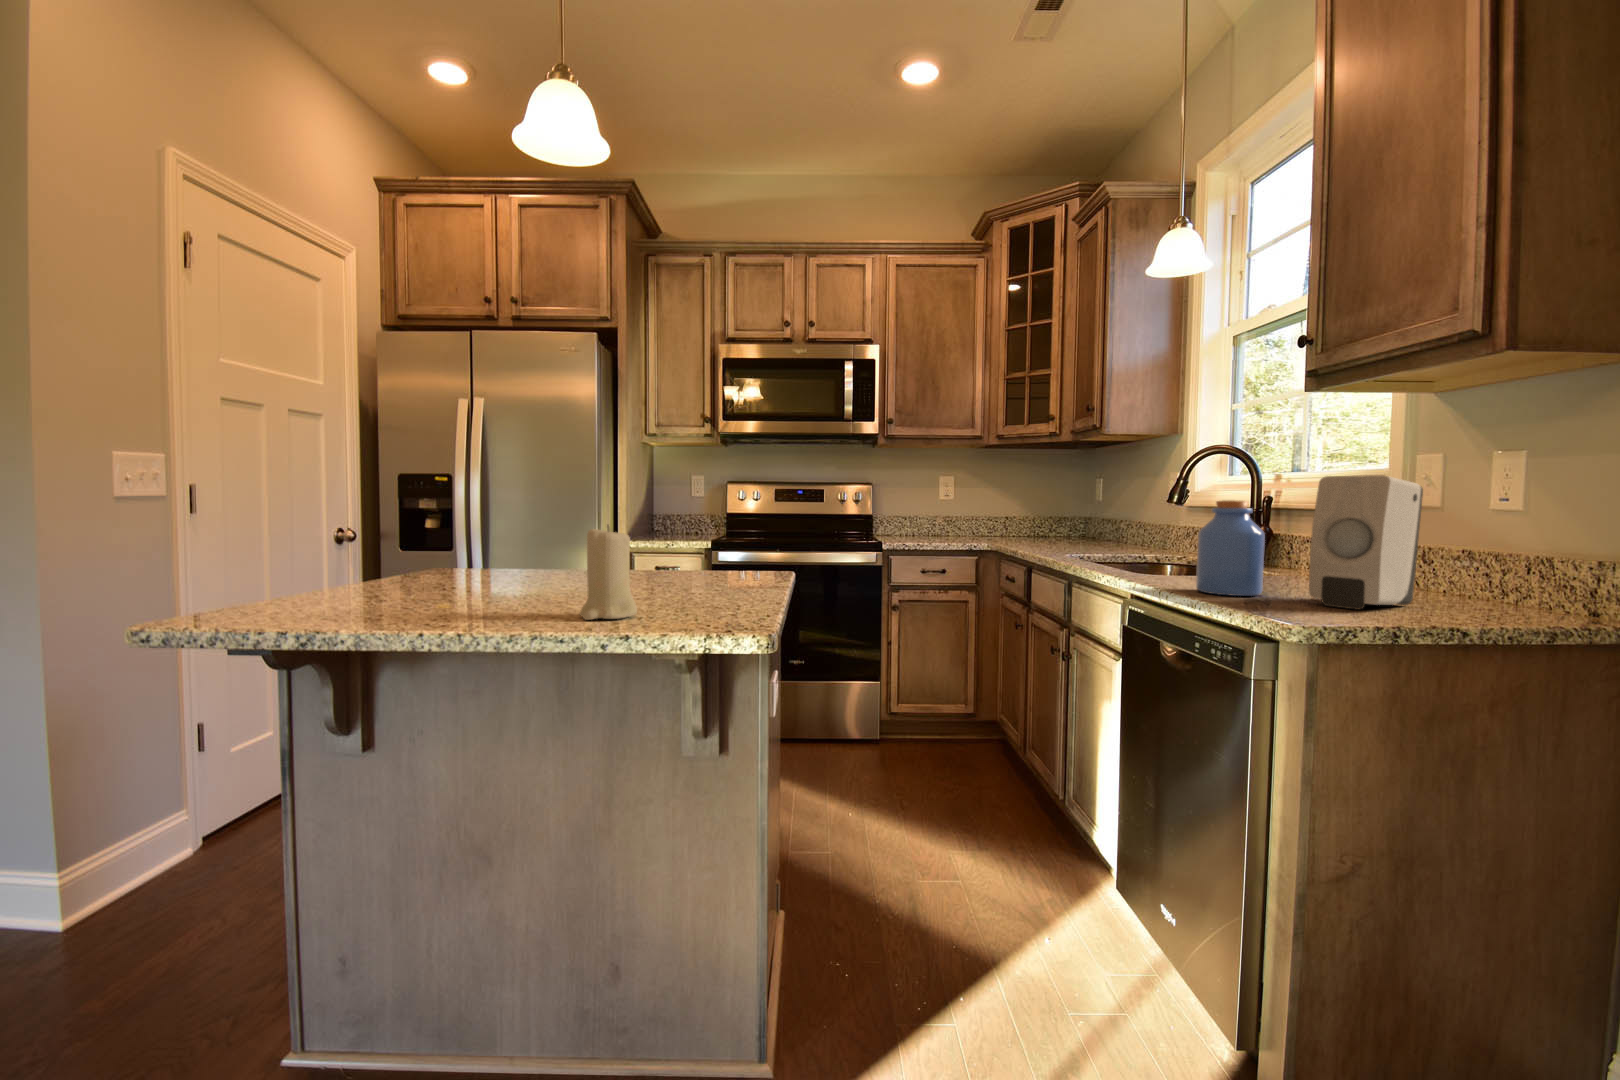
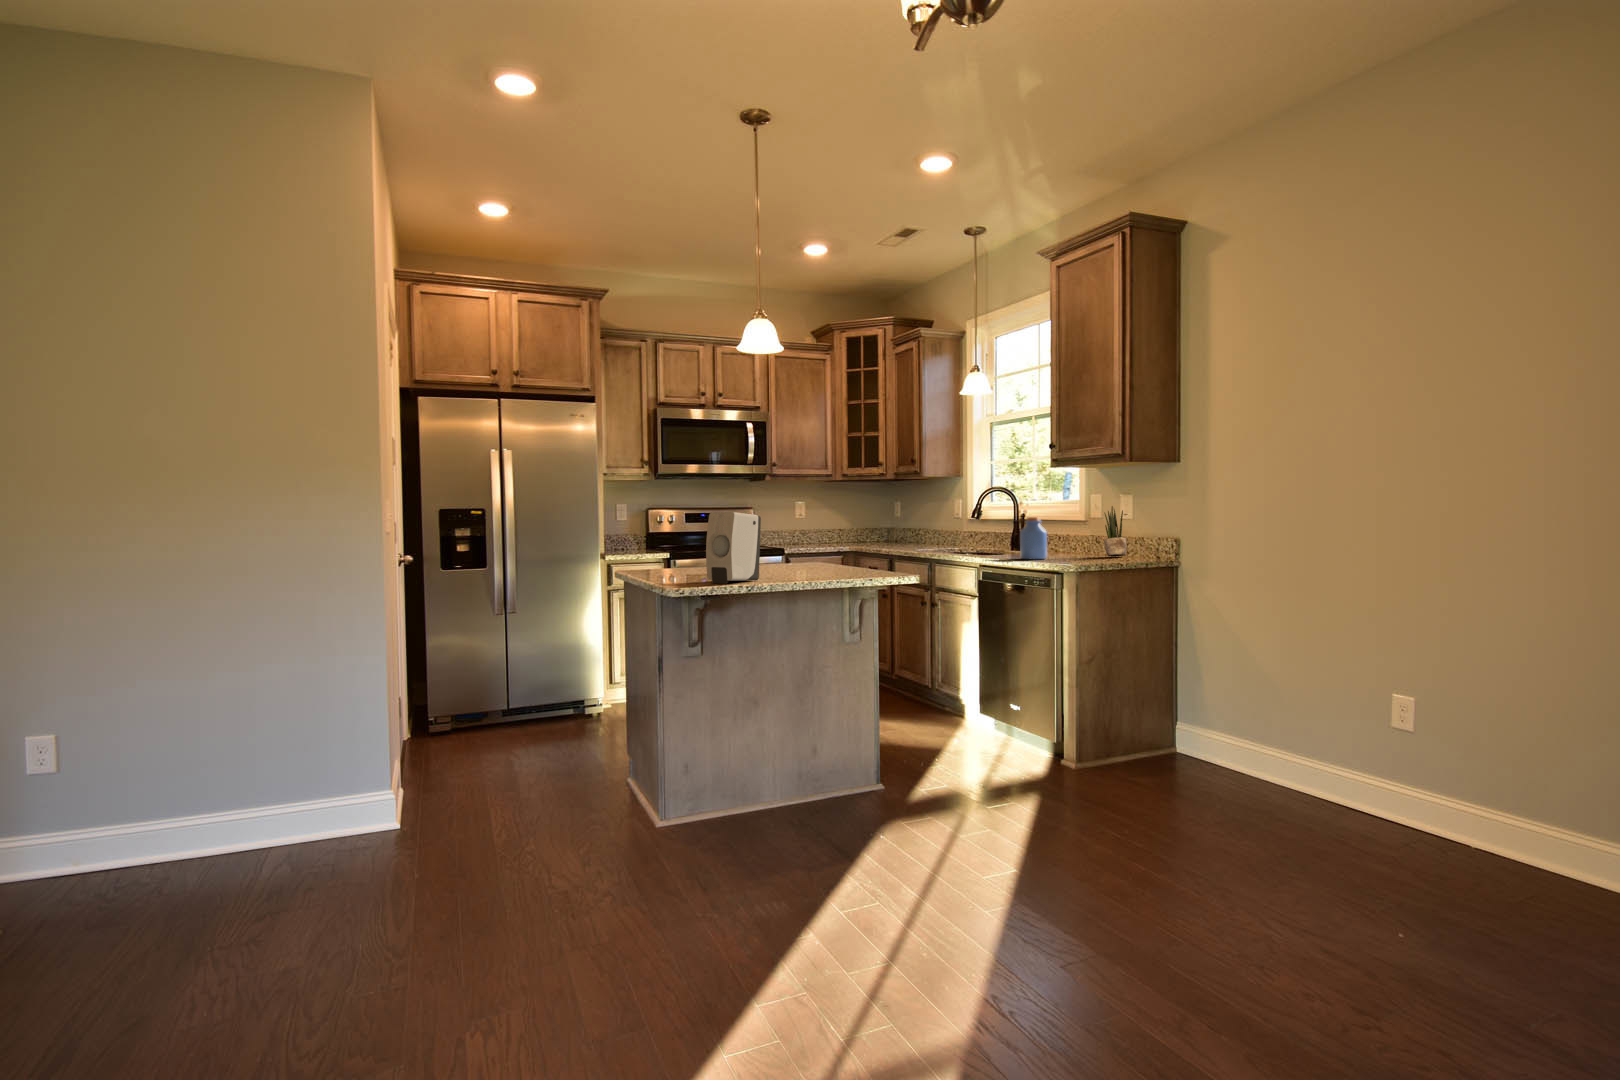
soap dispenser: present [1309,475,1423,609] -> present [706,512,761,584]
potted plant: none [1435,477,1504,603] -> present [1104,506,1127,556]
candle: present [580,525,637,620] -> none [833,537,857,579]

